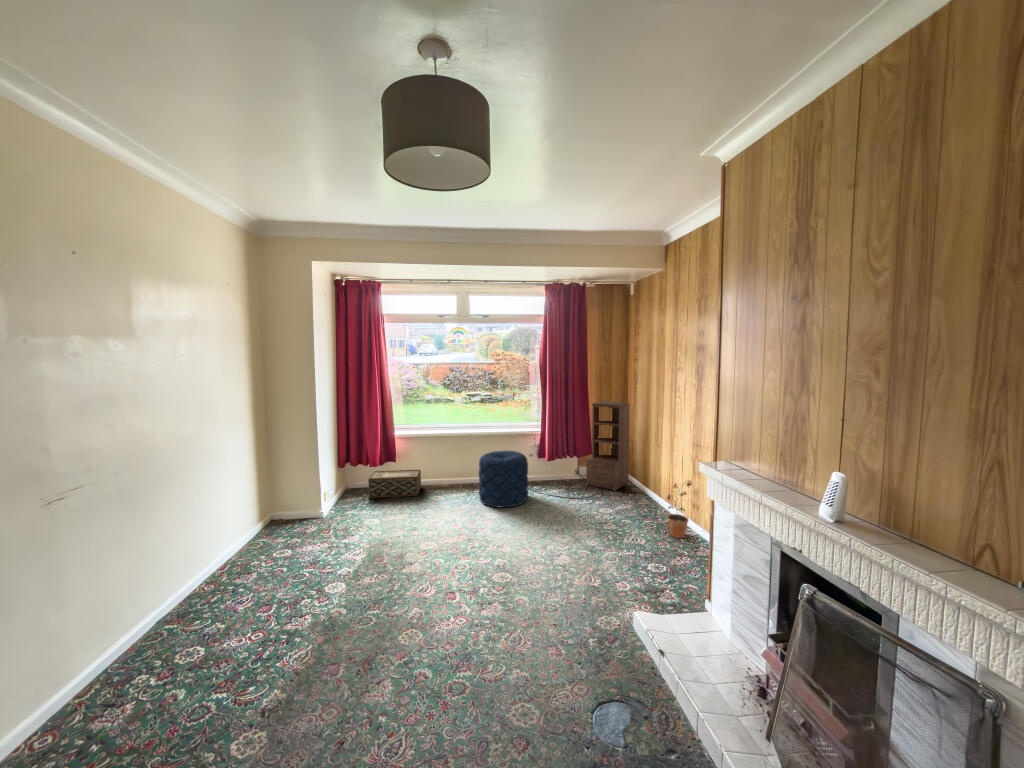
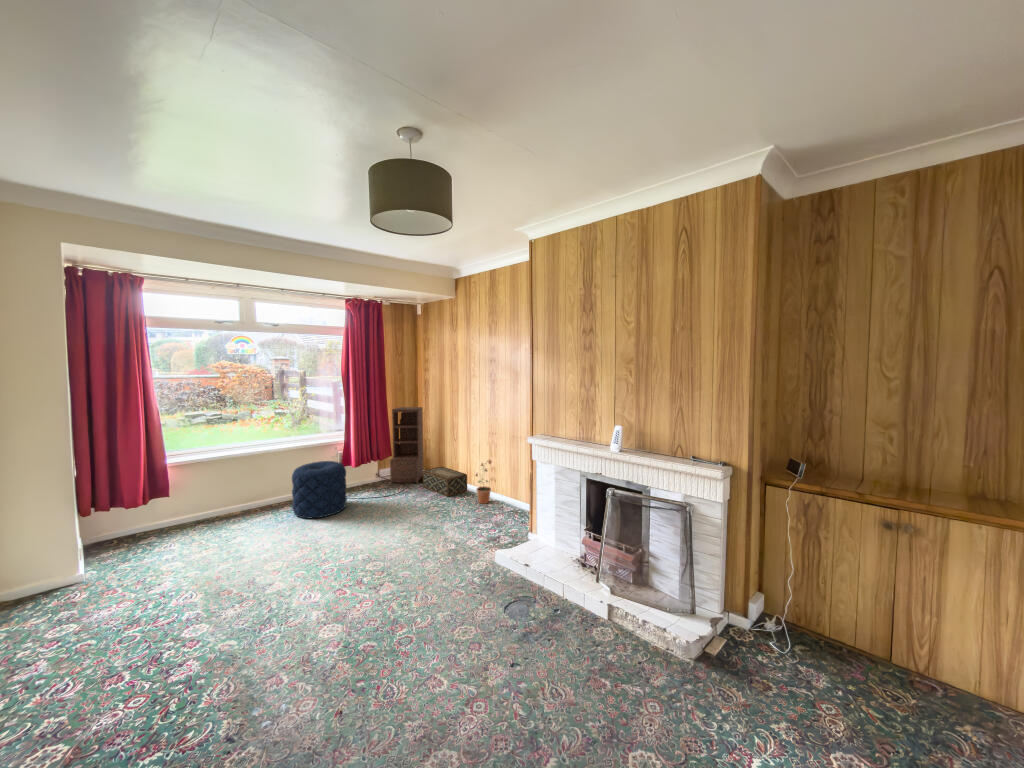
woven basket: present [368,470,421,498] -> present [423,467,467,496]

